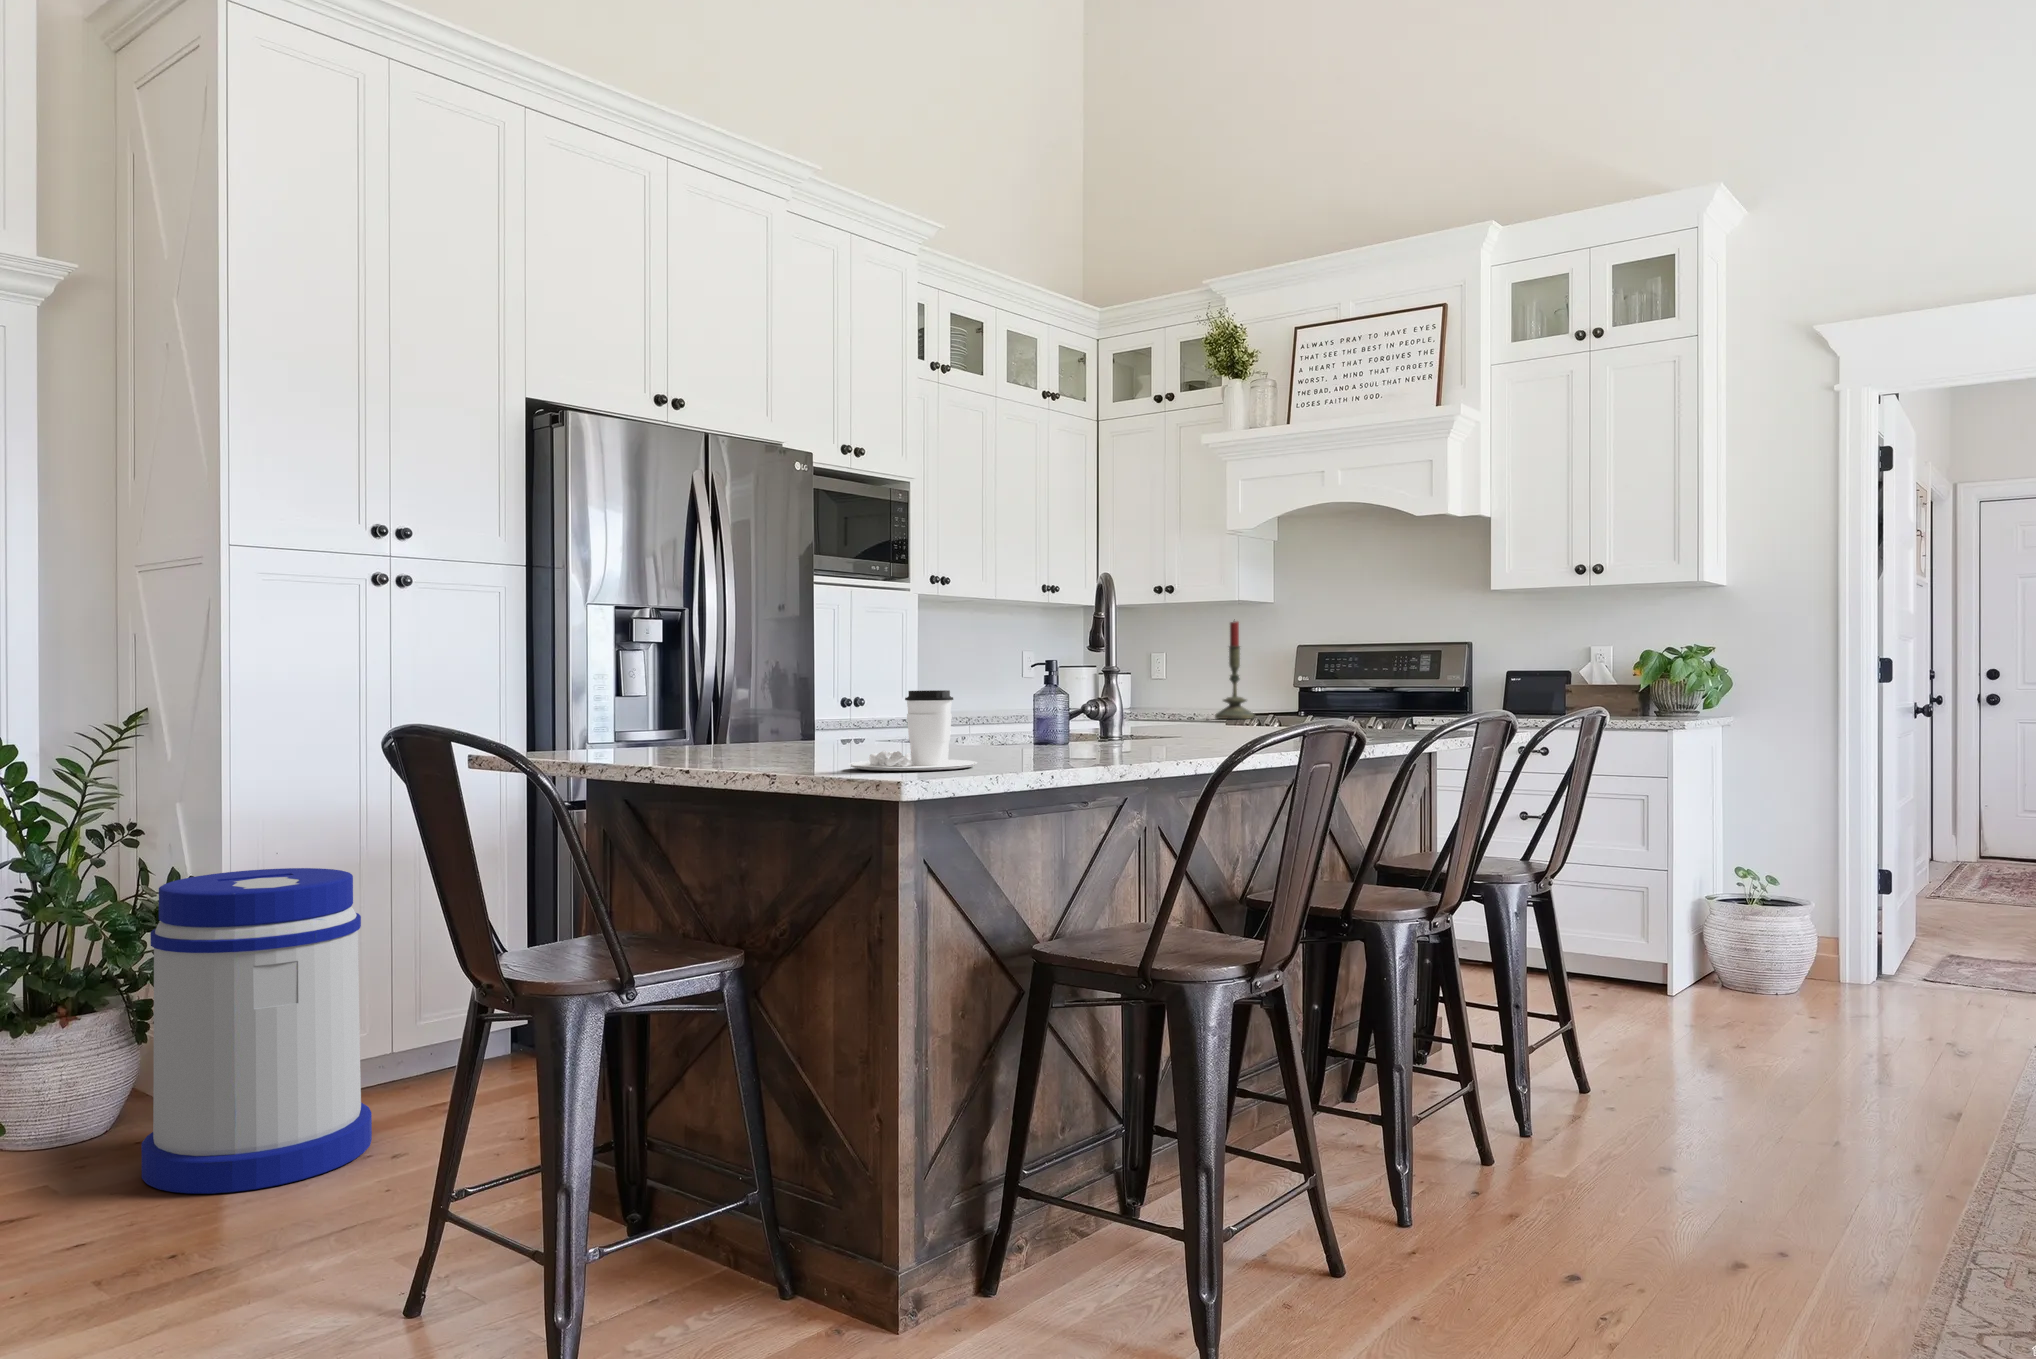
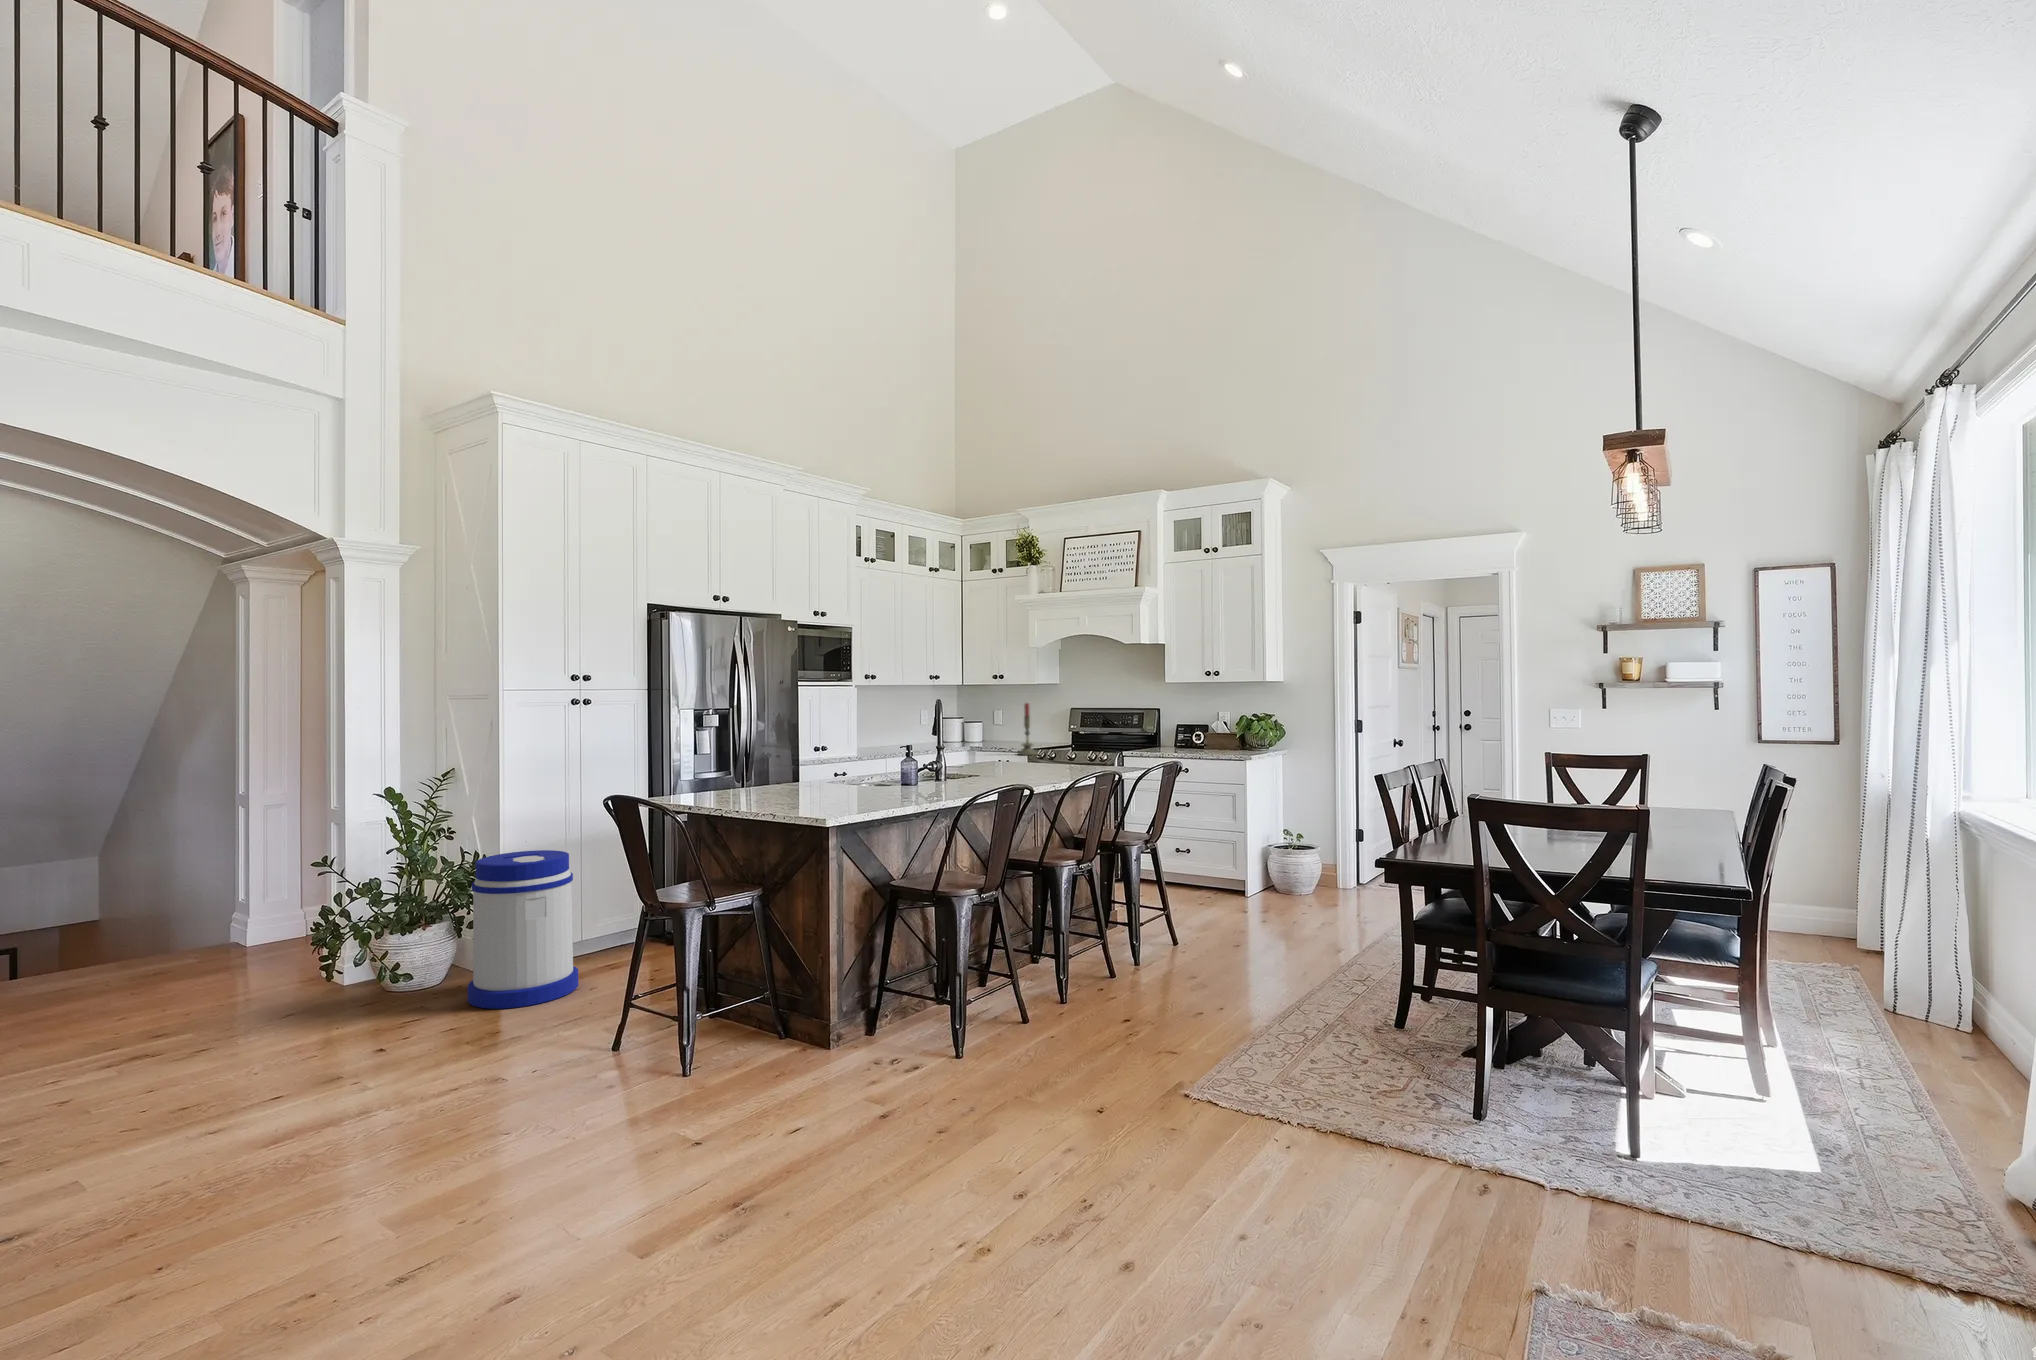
coffee cup: present [848,690,977,771] -> none [808,776,863,812]

